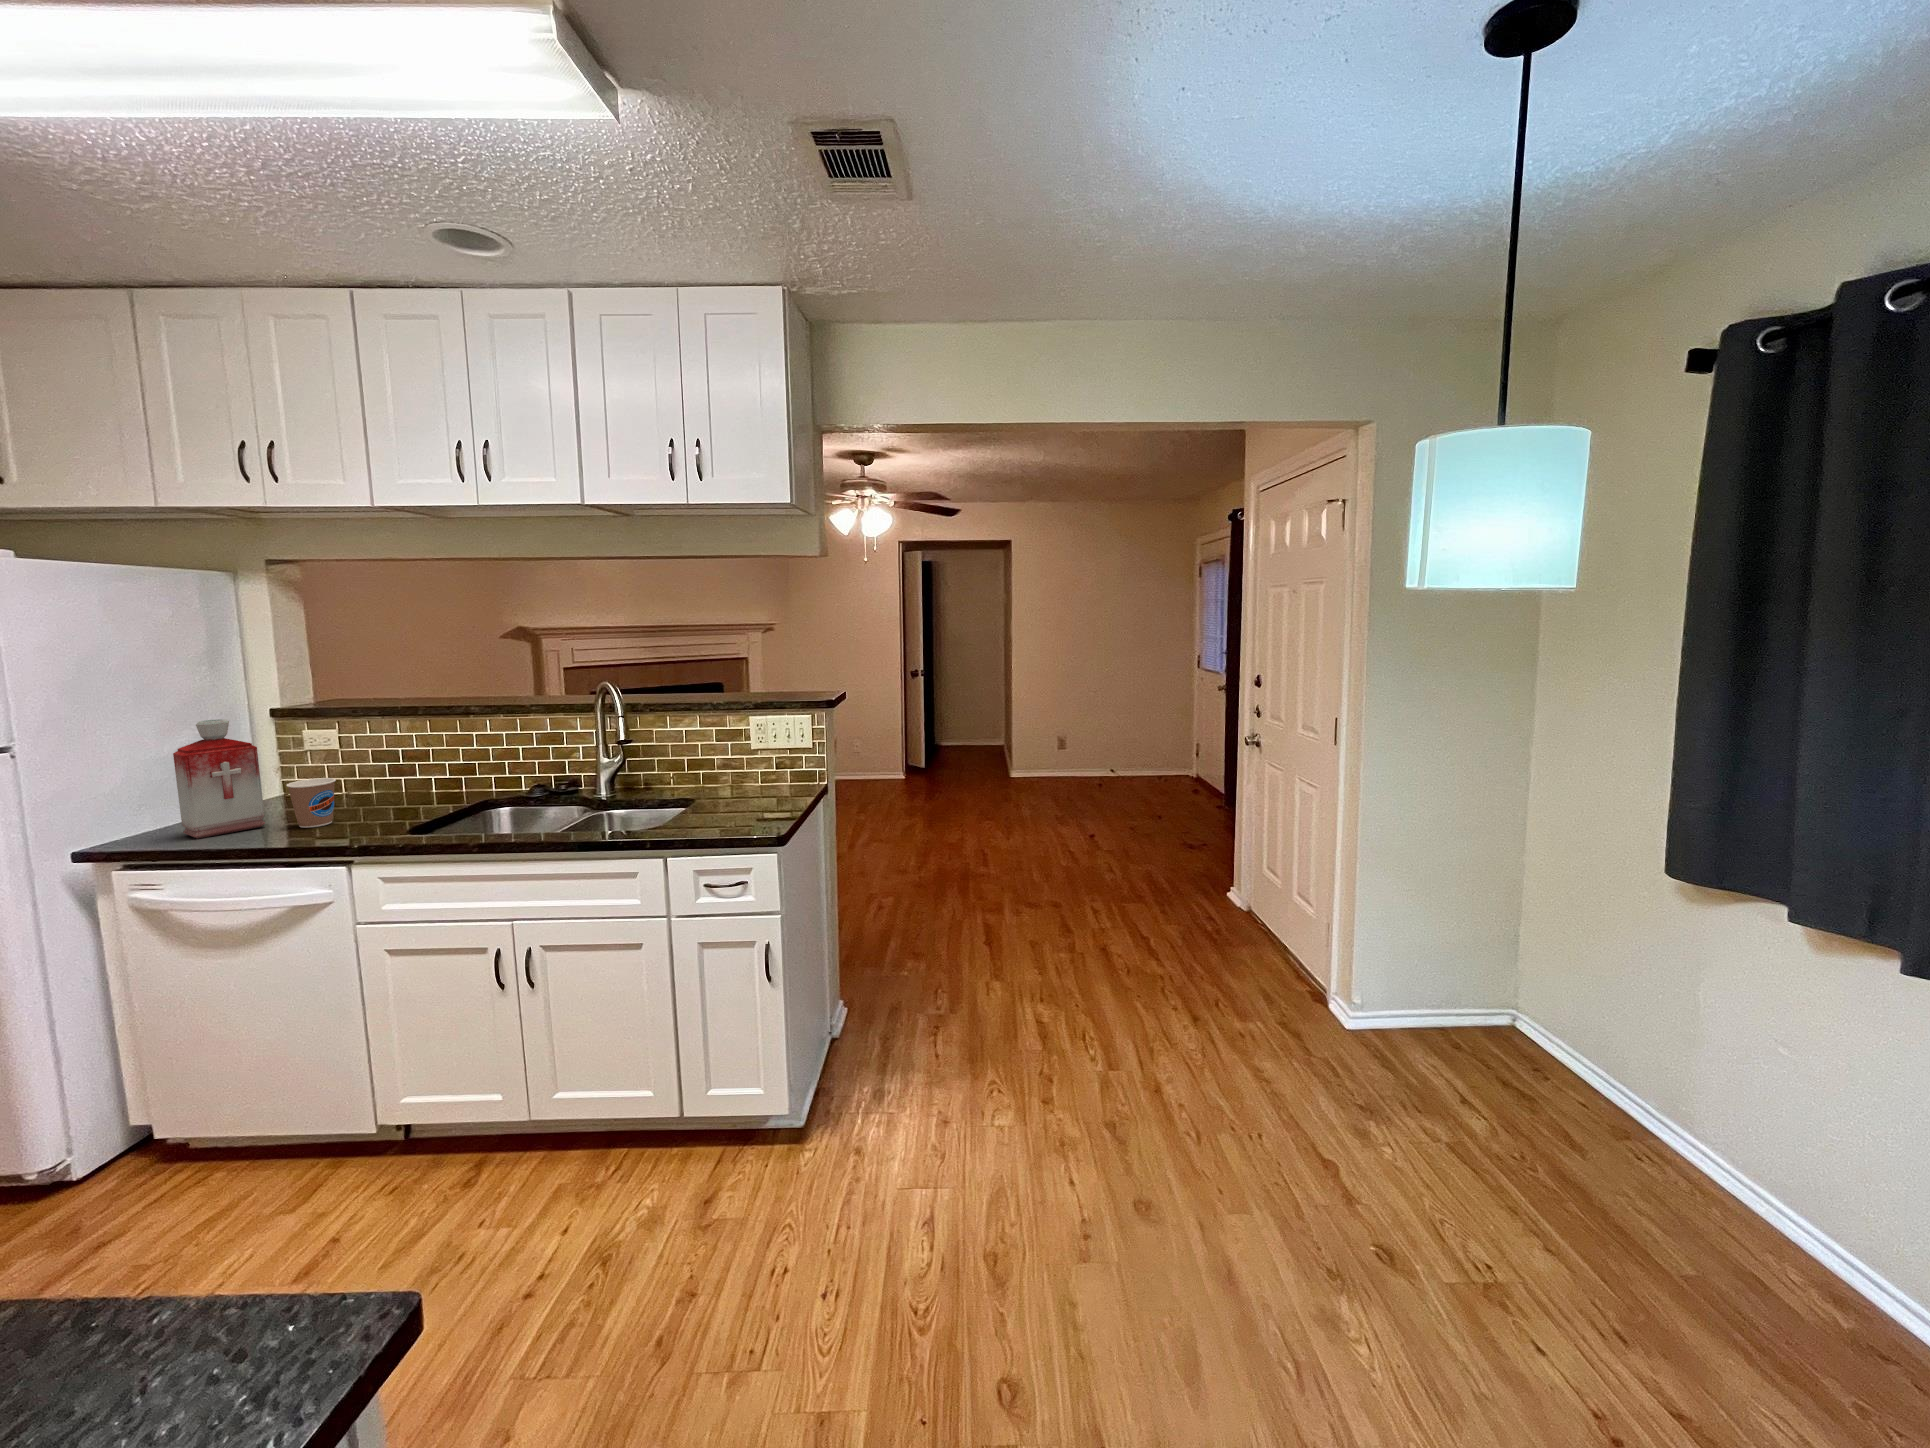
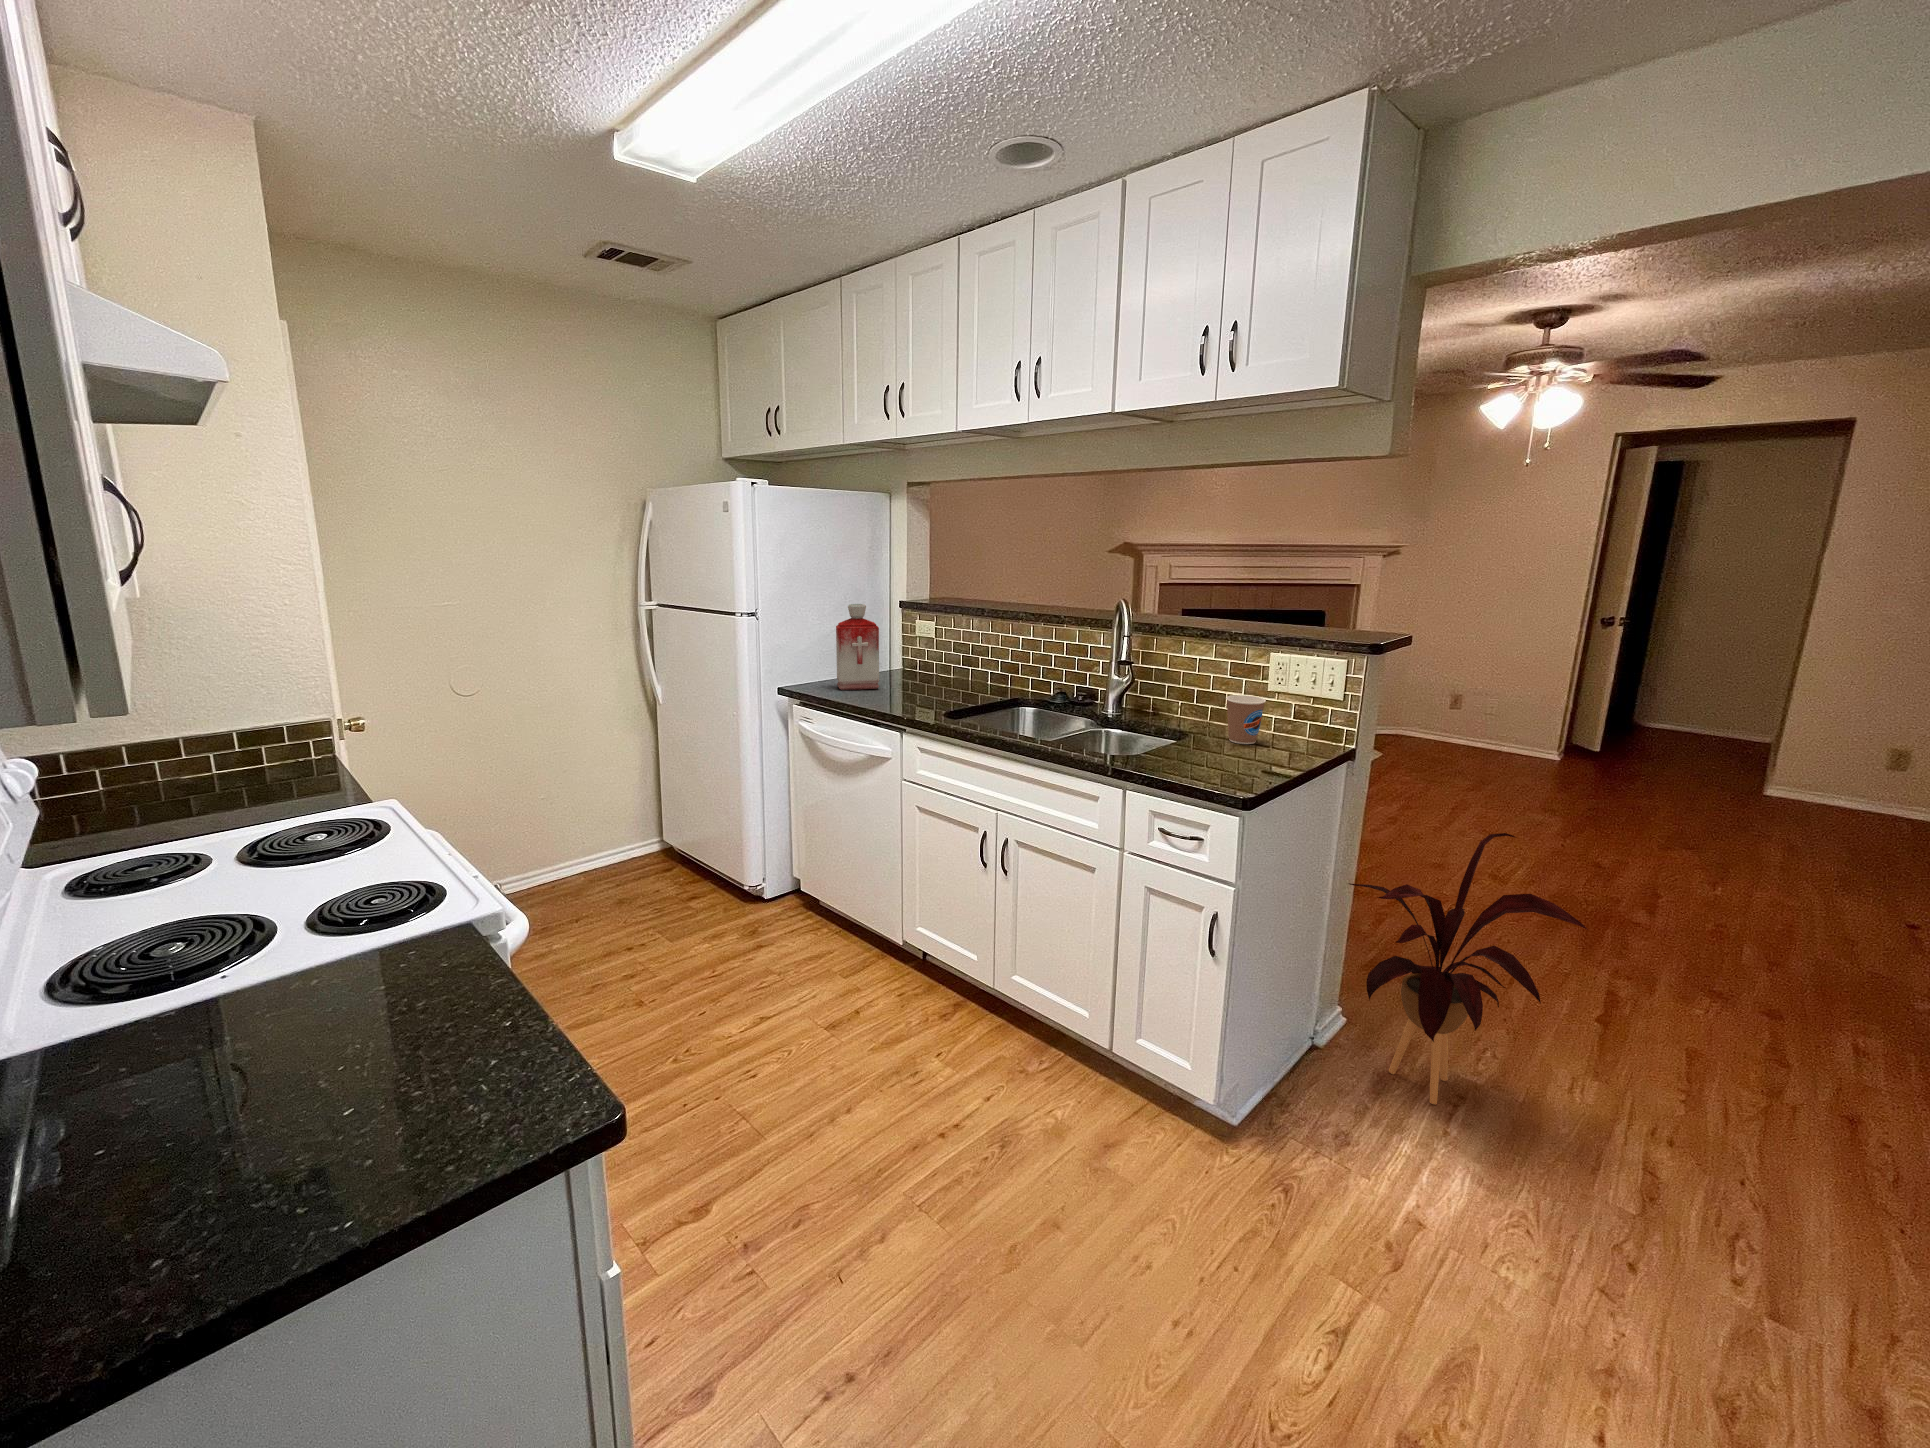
coffee cup: present [287,778,336,828] -> present [1226,695,1266,744]
house plant: none [839,823,987,1037] -> present [1349,833,1588,1105]

